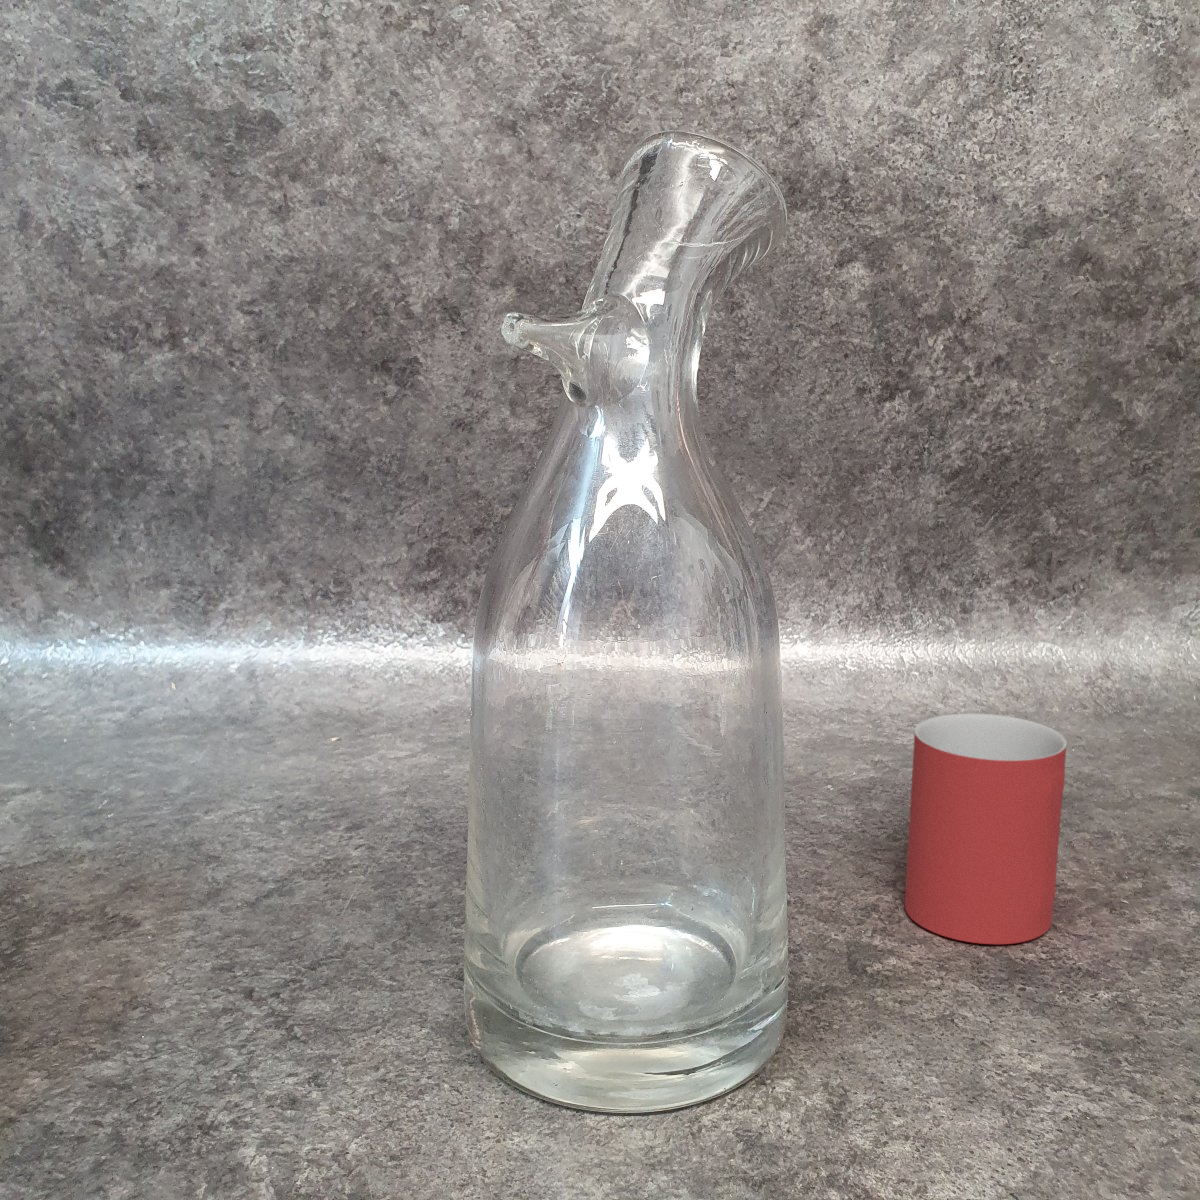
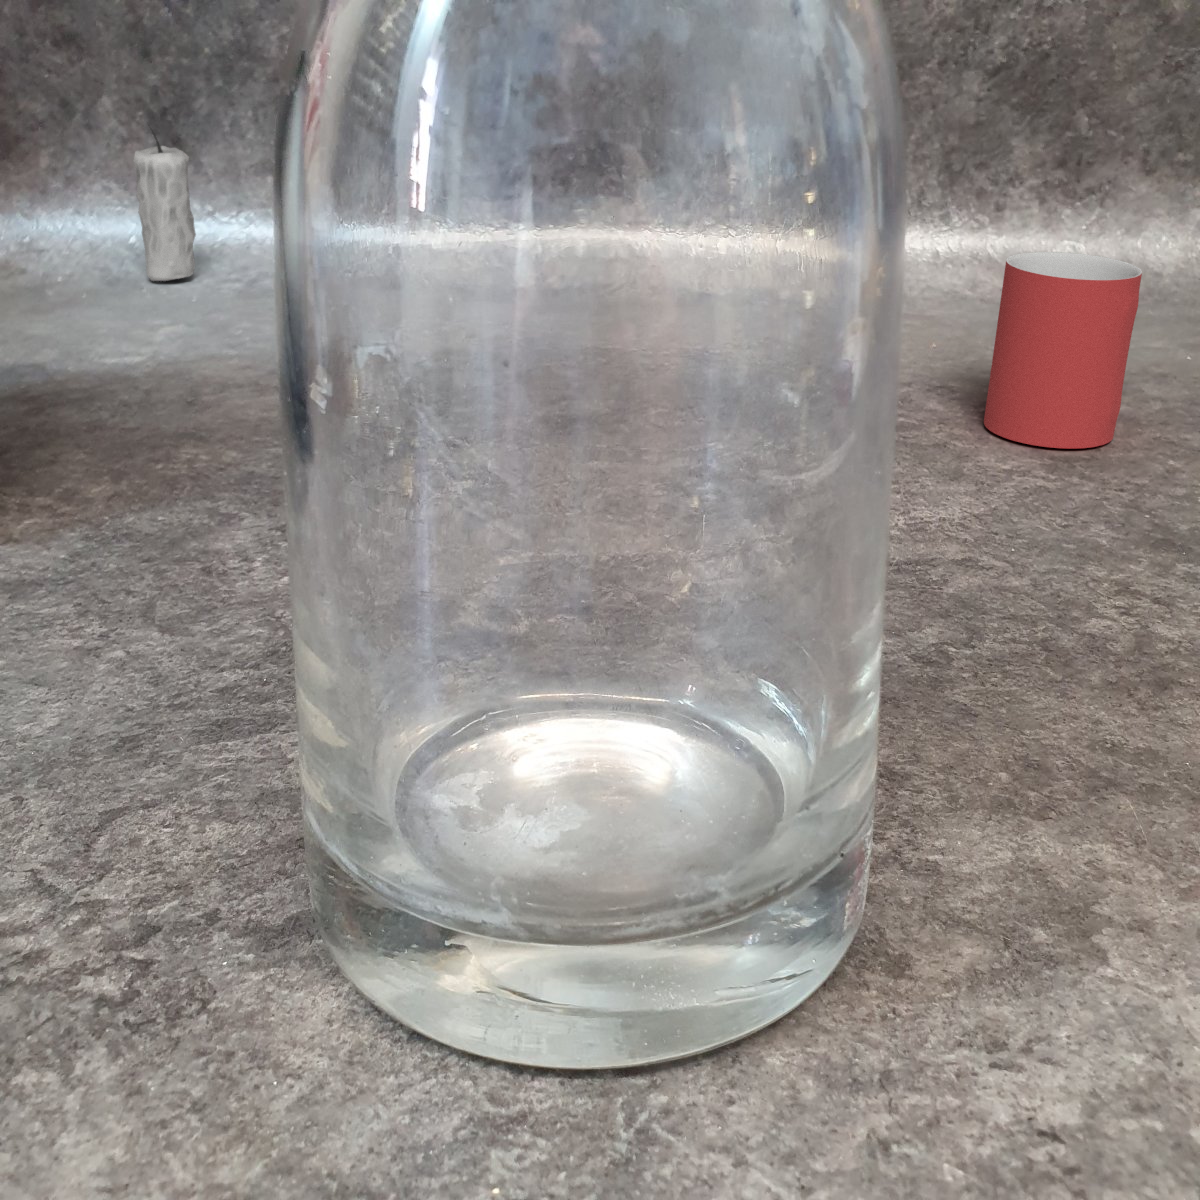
candle: none [59,551,124,708] -> present [134,131,196,281]

